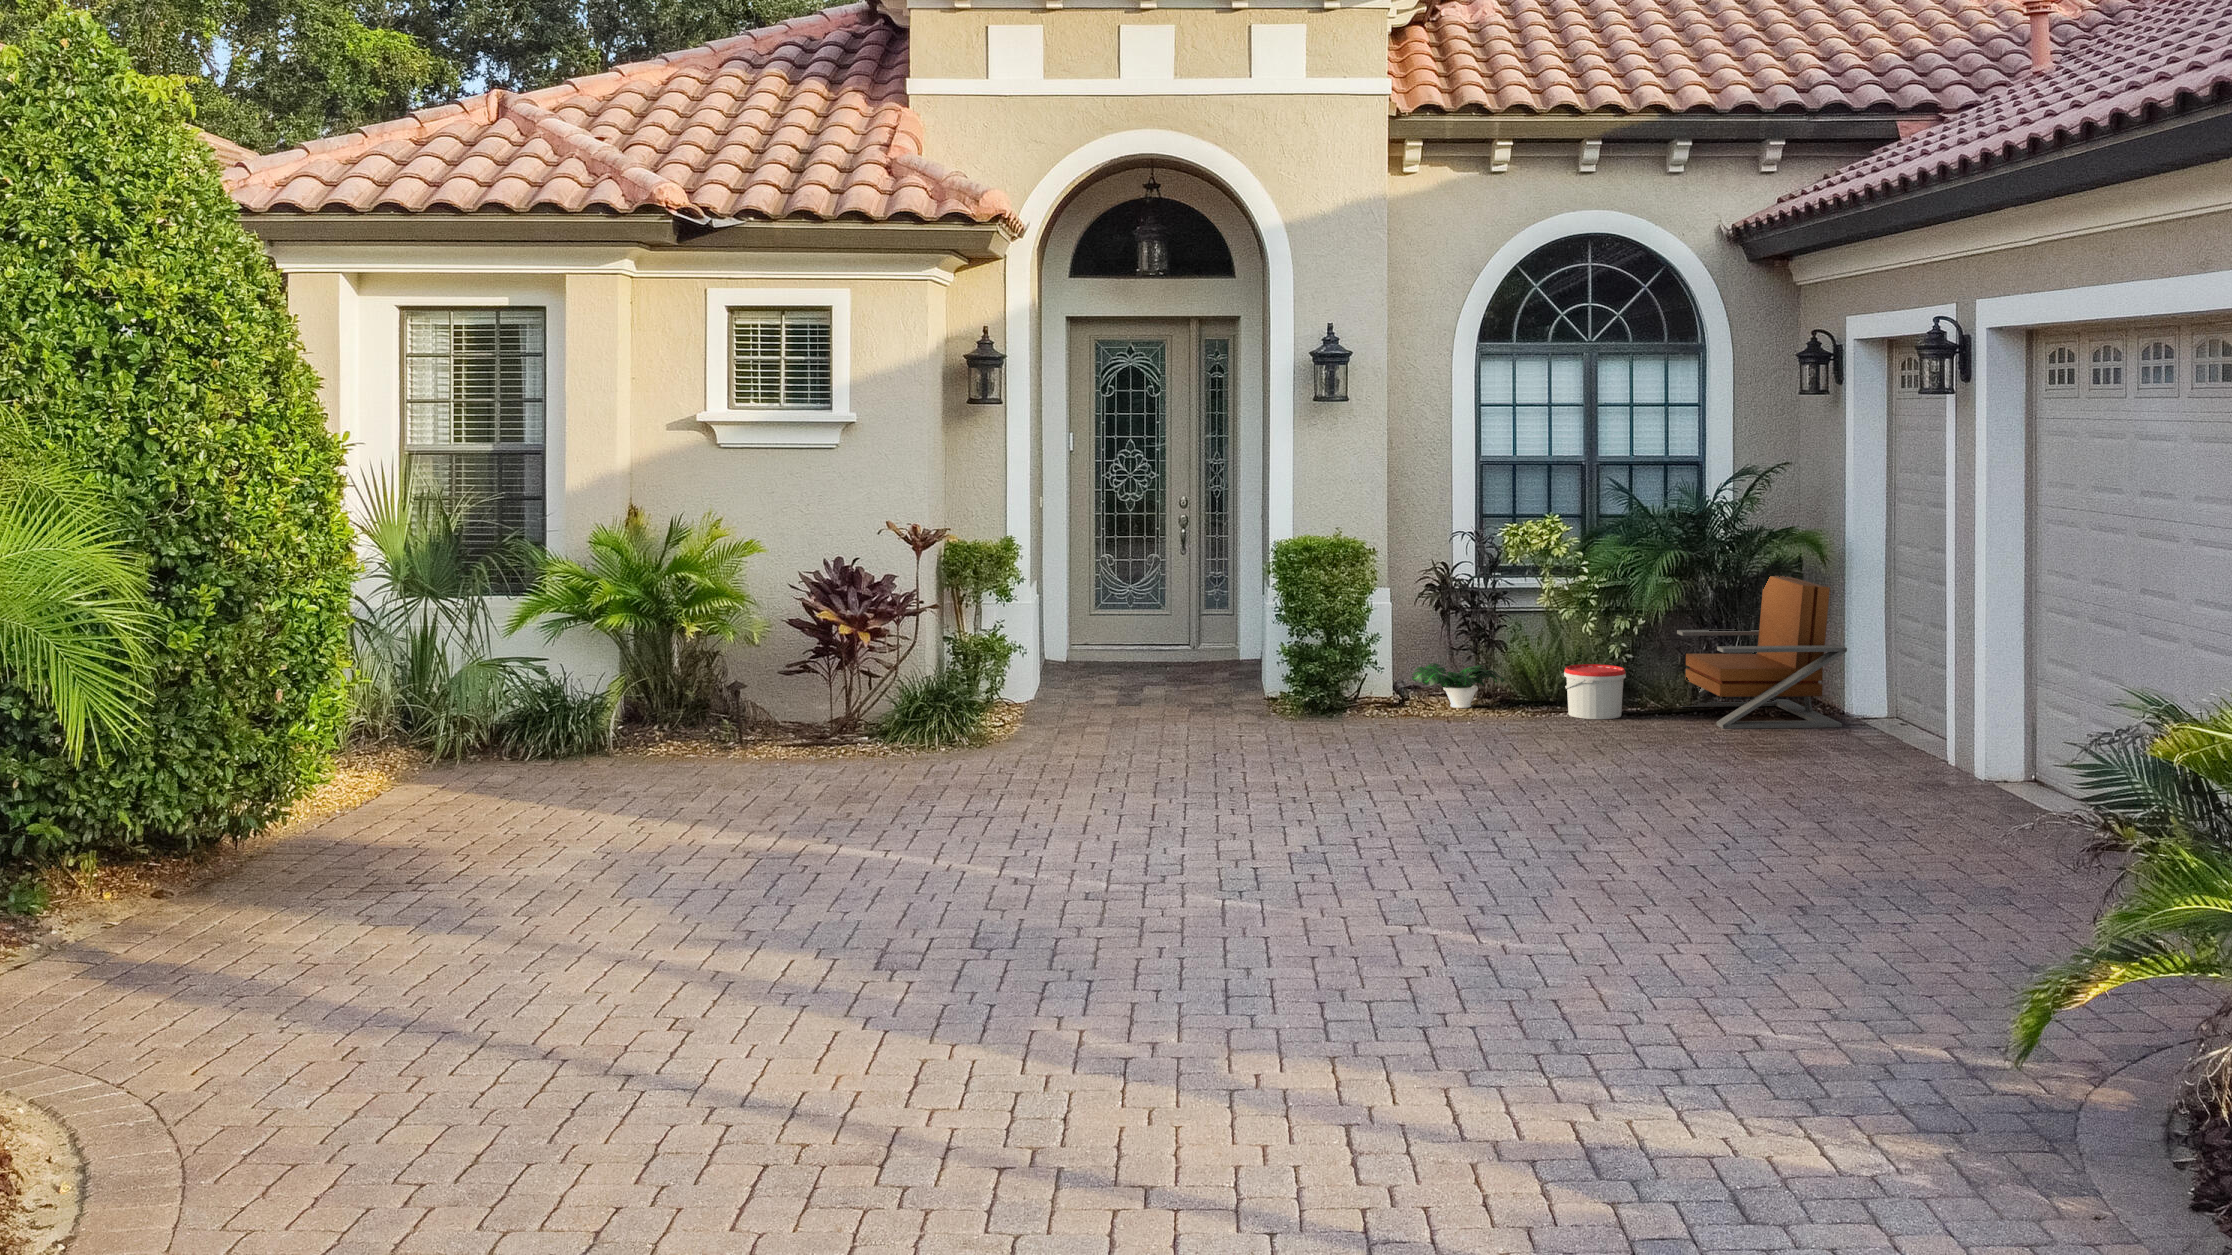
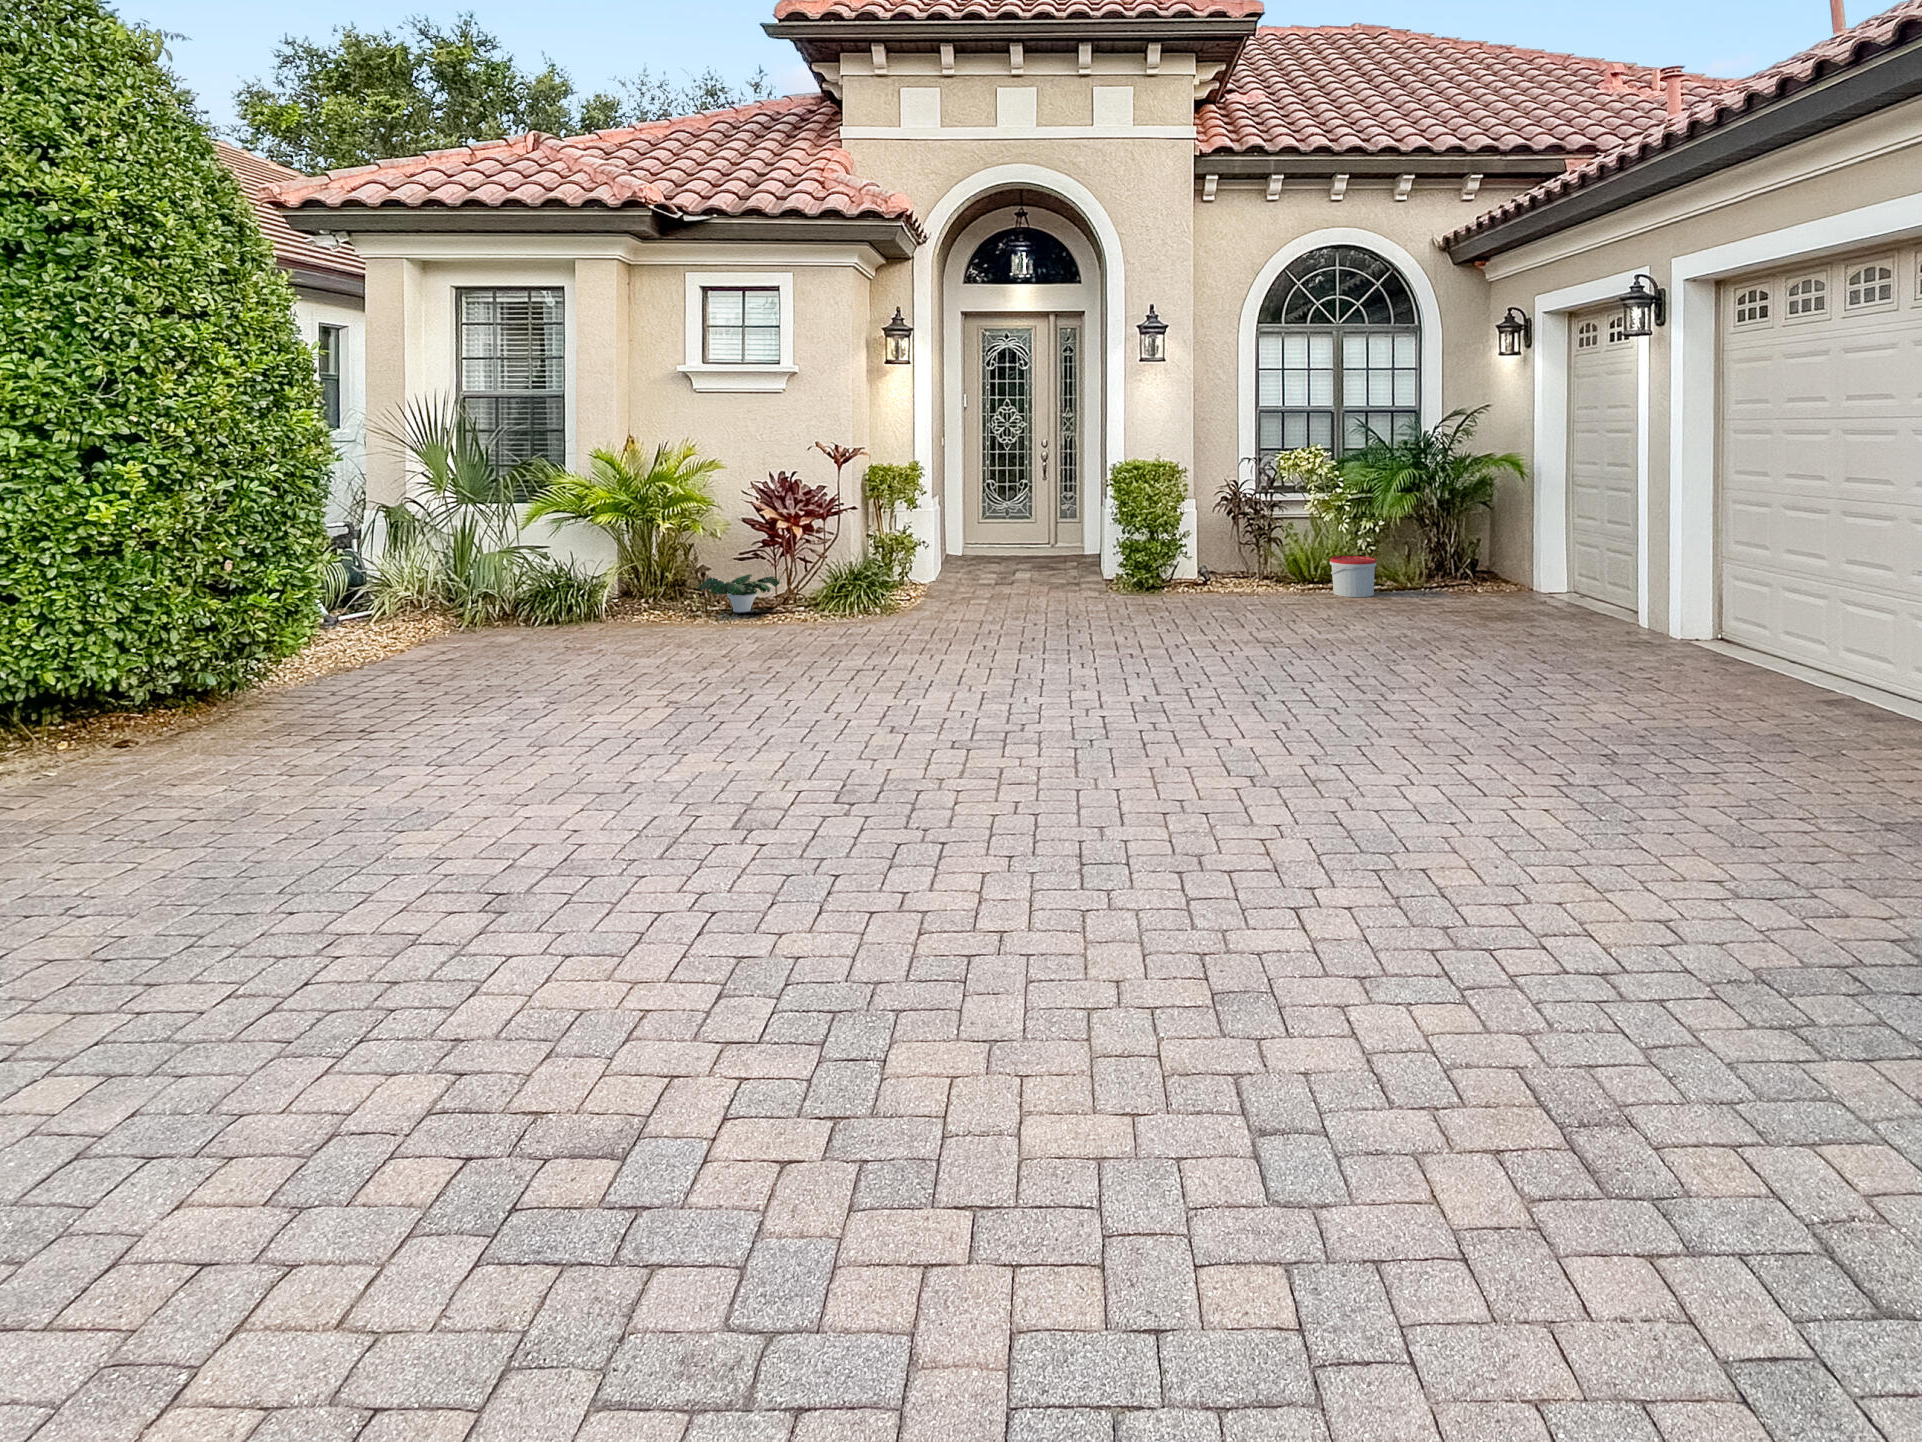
lounge chair: present [1677,576,1847,729] -> none [1411,489,1547,604]
potted plant: present [1412,663,1504,708] -> present [699,574,779,612]

